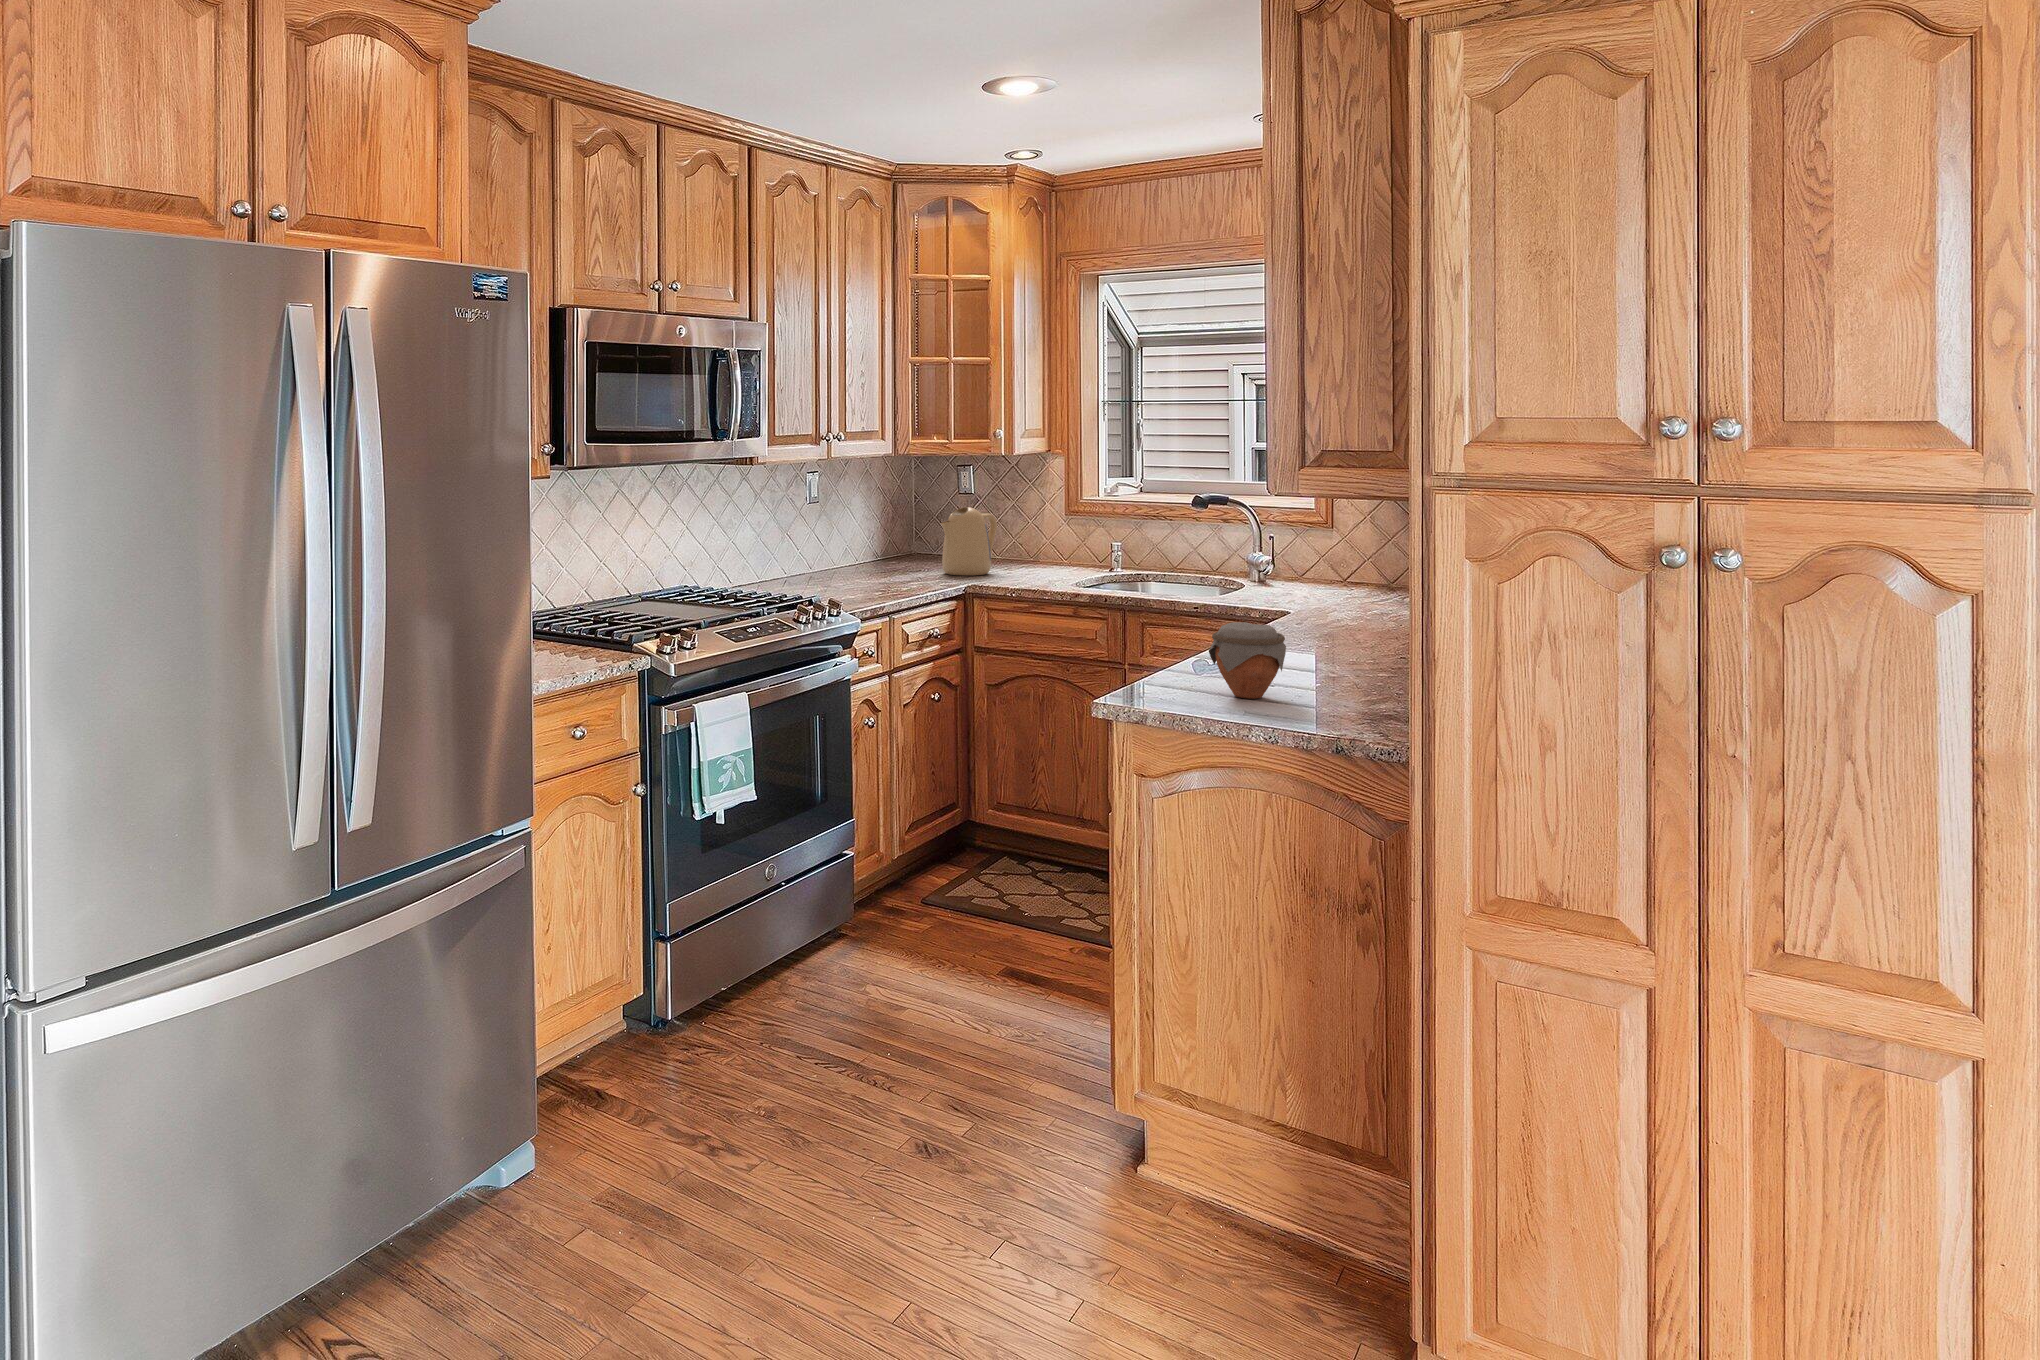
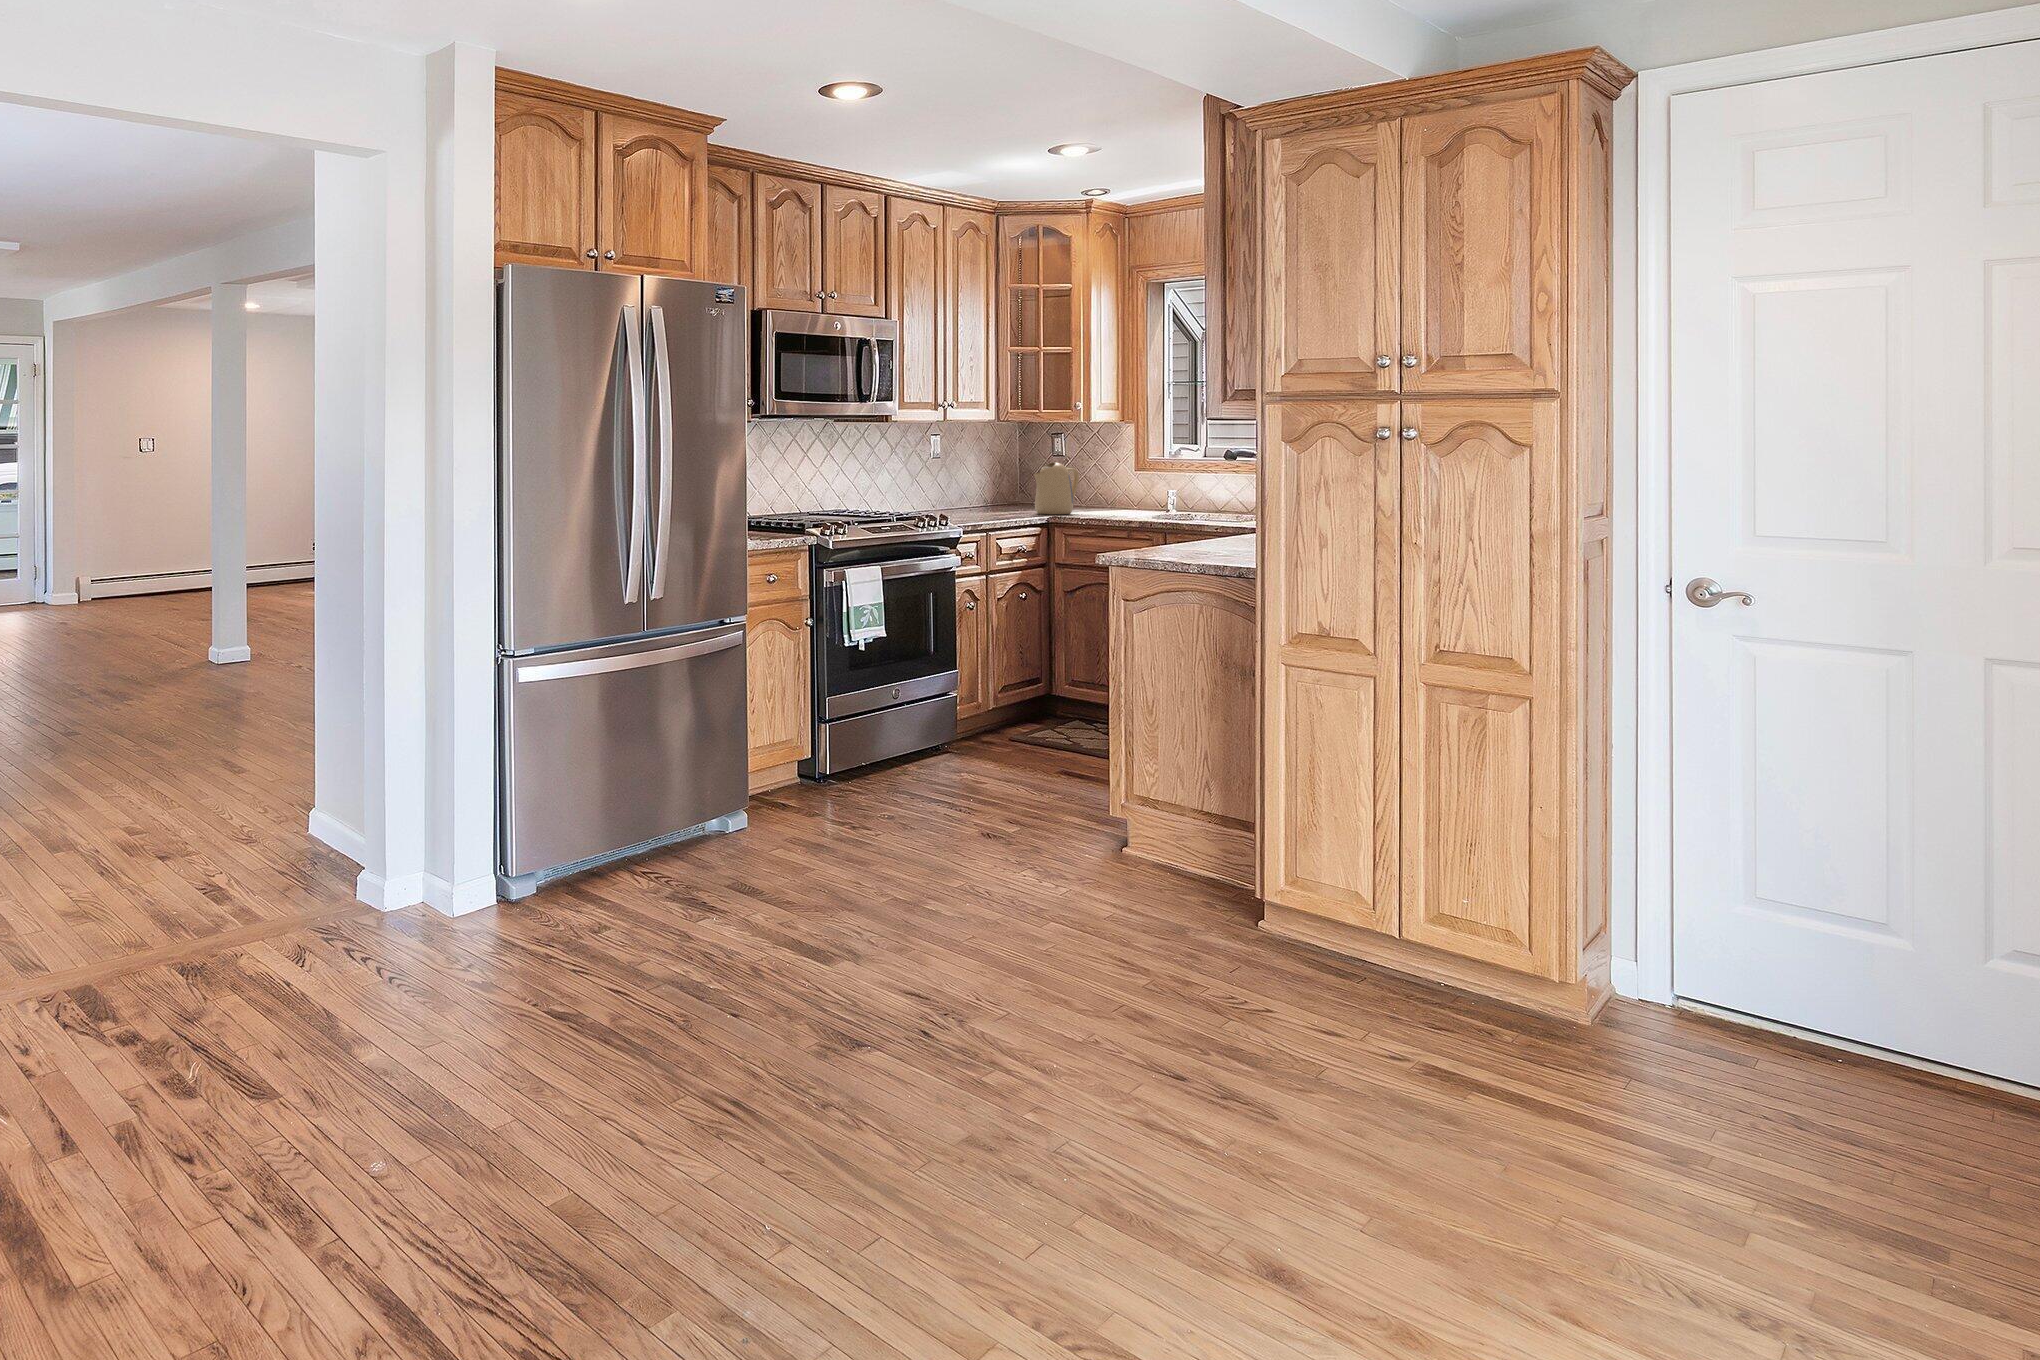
jar: present [1209,622,1286,699] -> none [1170,503,1220,549]

